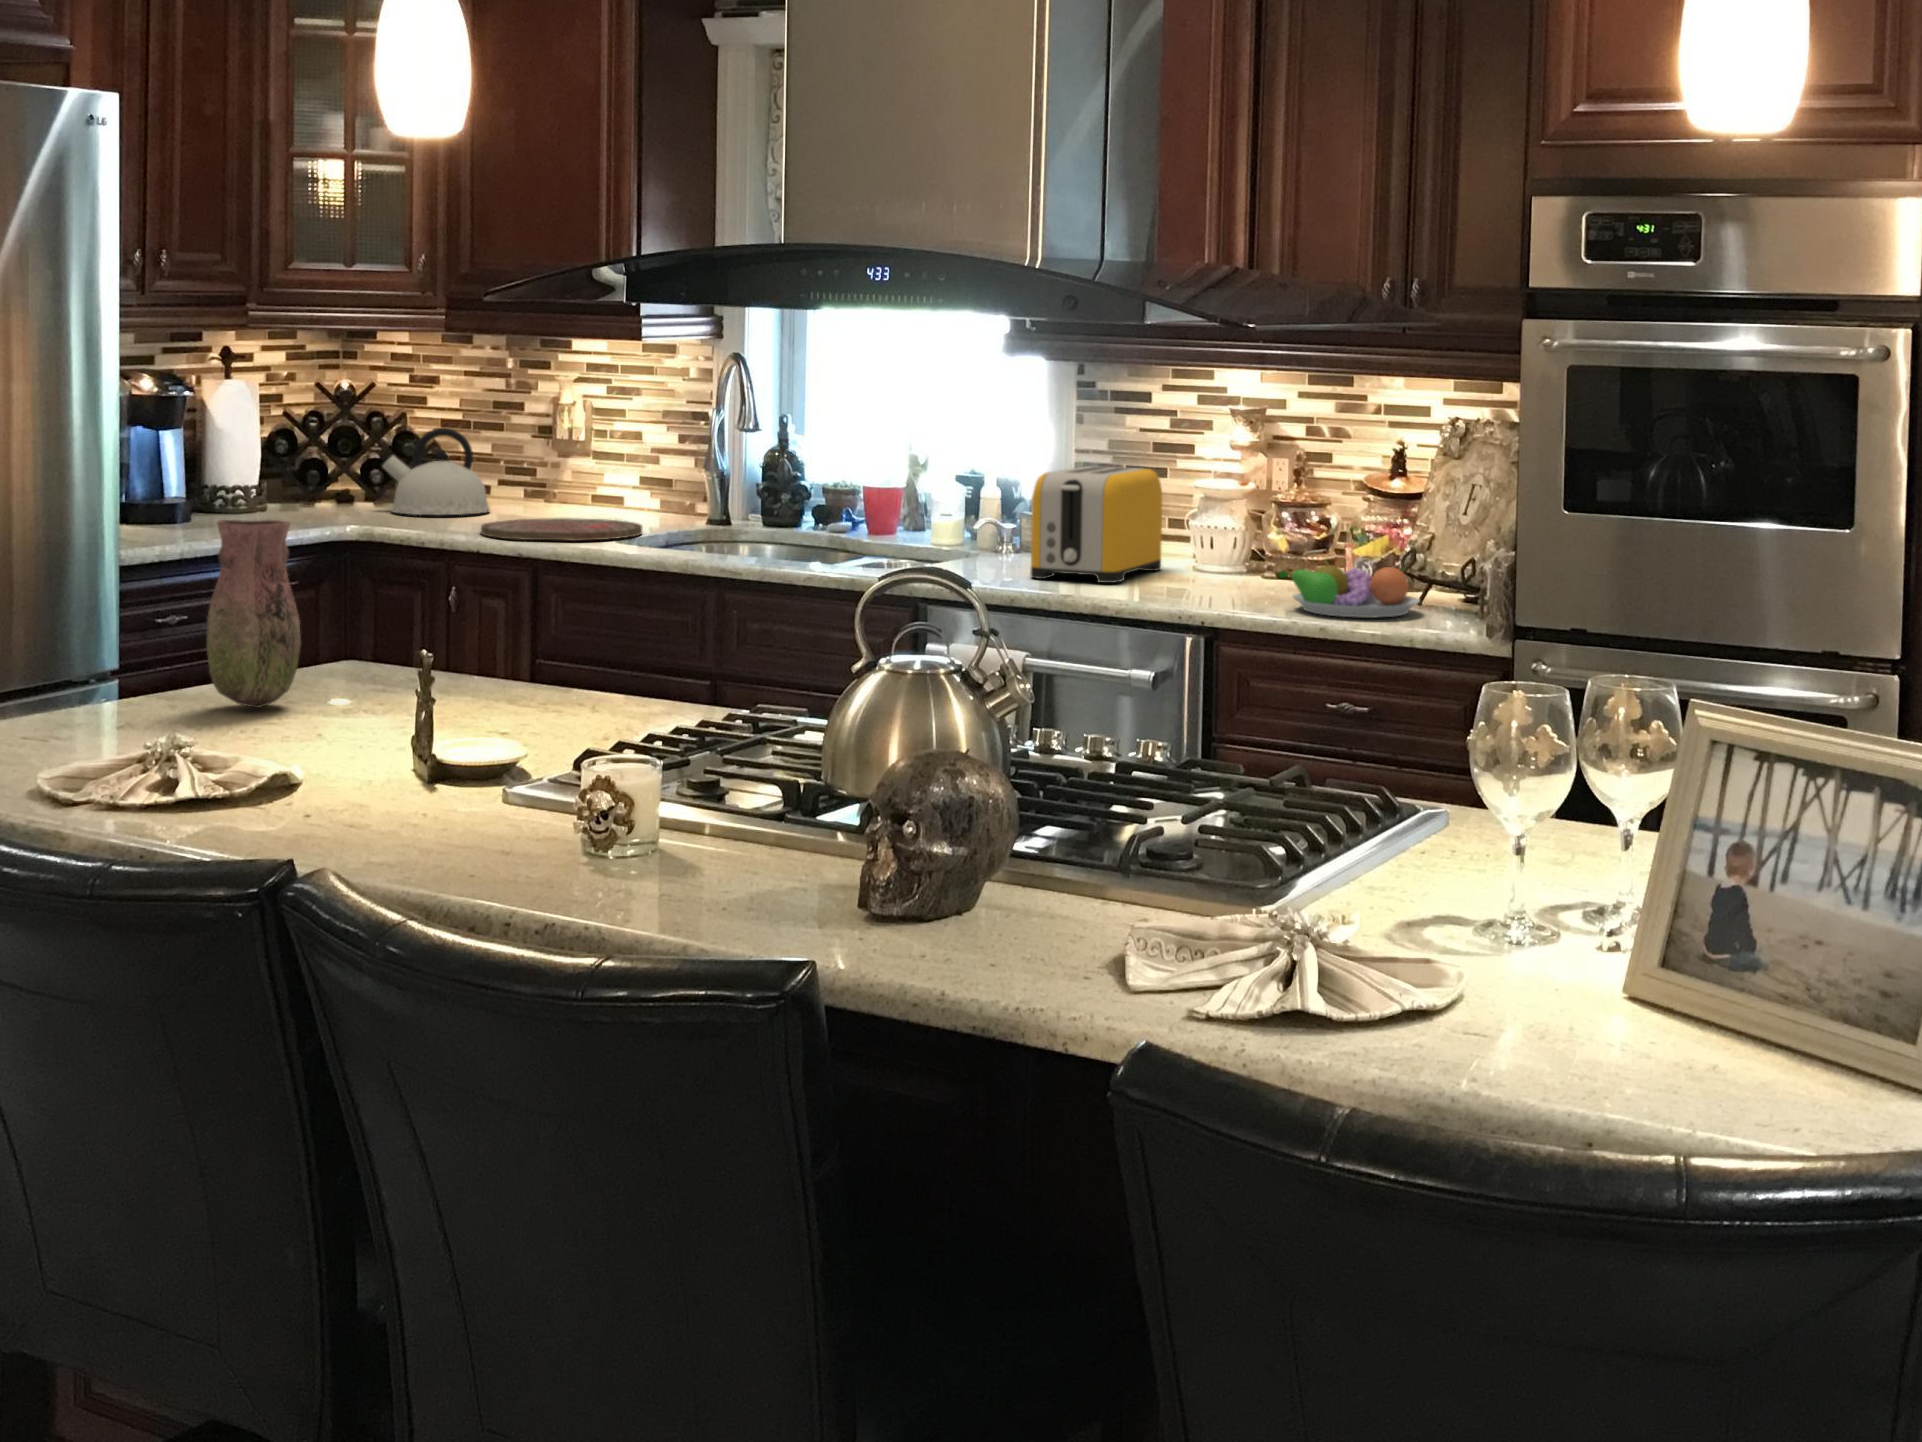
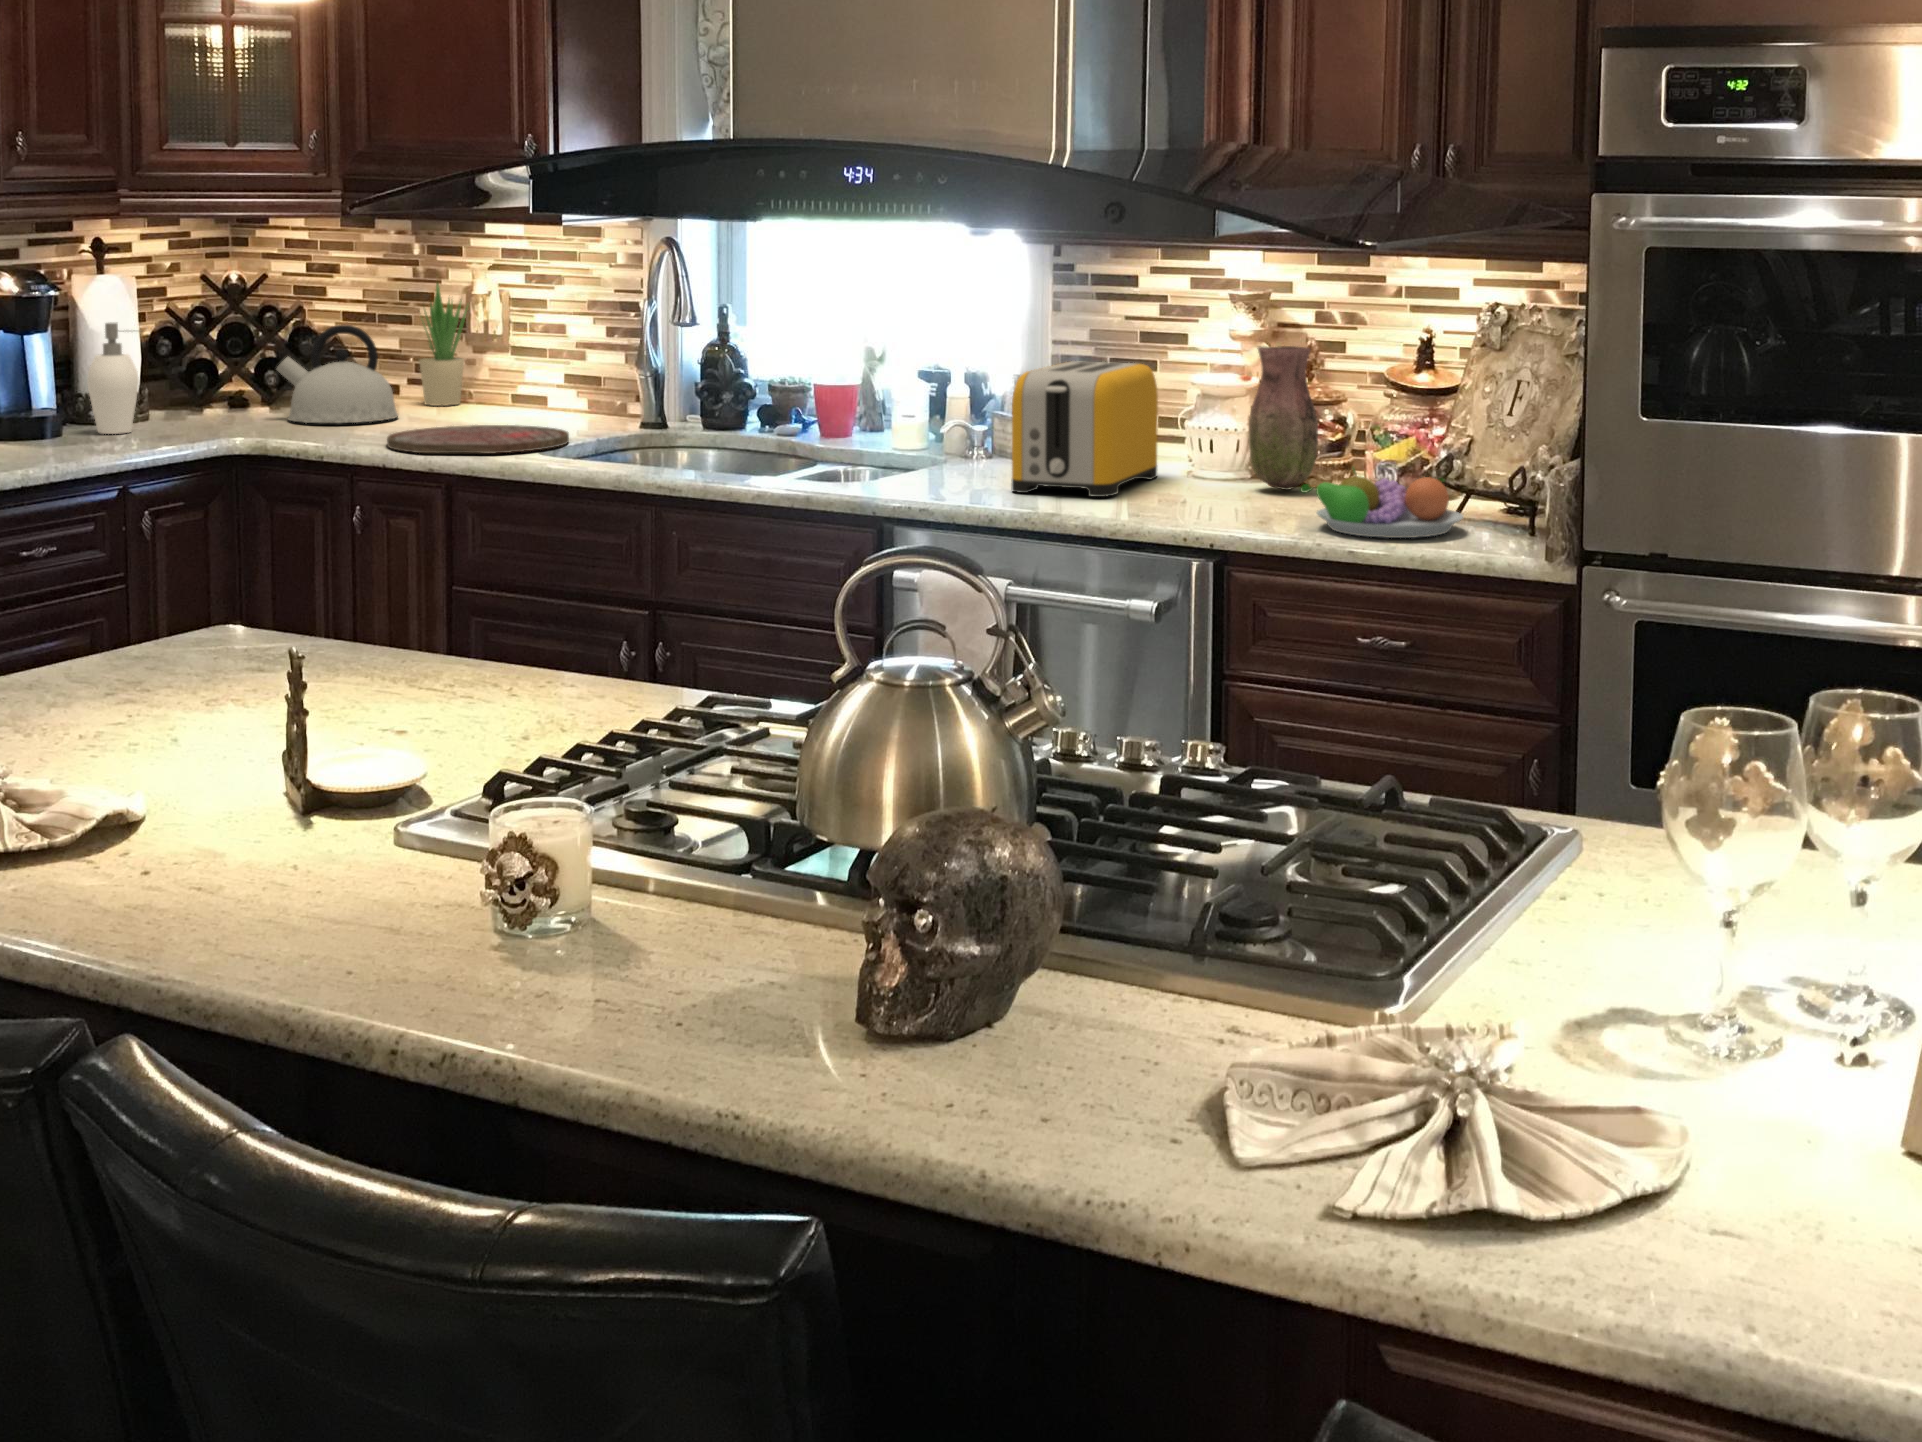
potted plant: none [509,389,556,504] -> present [419,282,468,406]
soap dispenser: none [216,421,268,520] -> present [87,323,139,434]
vase: present [207,520,301,708] -> present [1249,346,1318,490]

